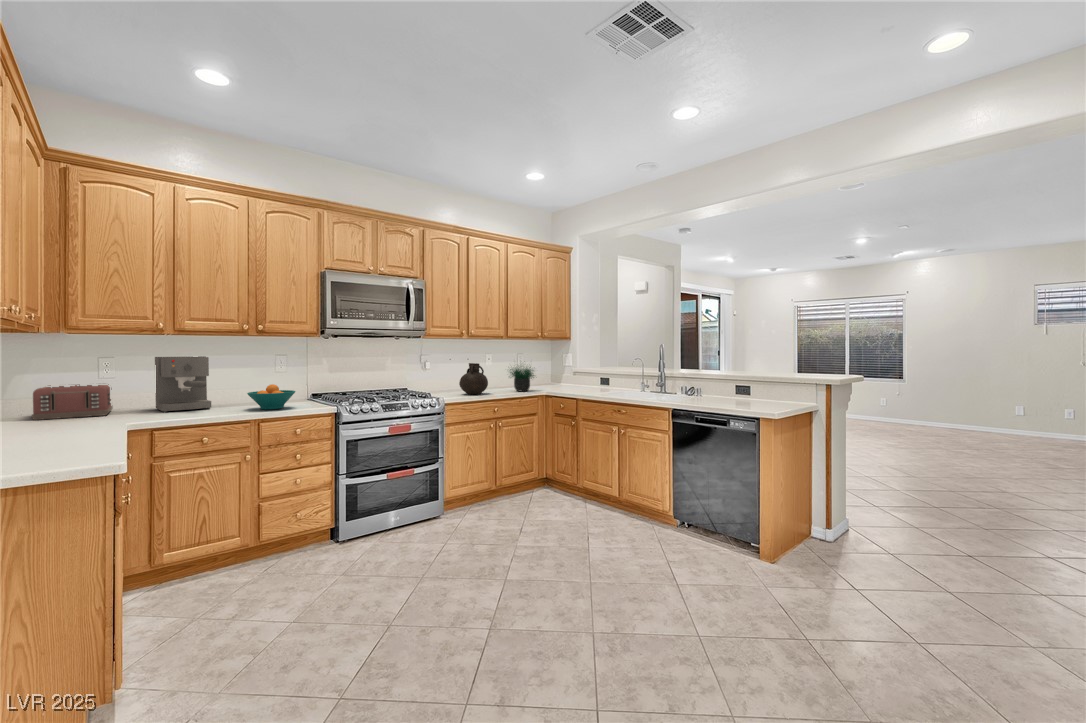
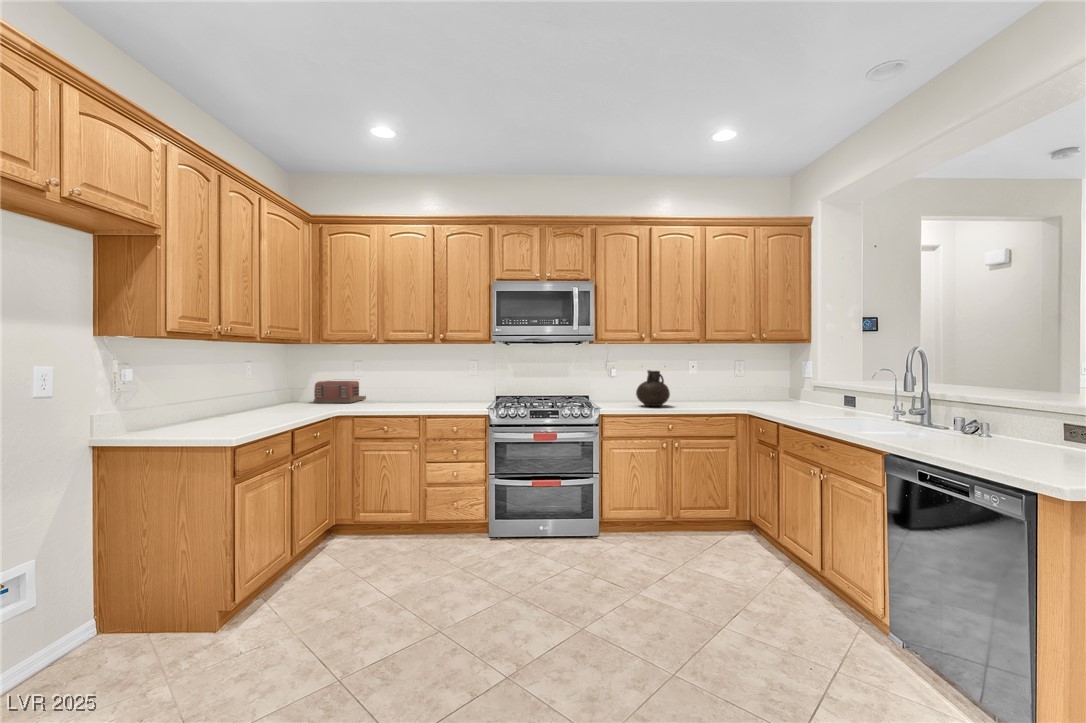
coffee maker: present [155,356,211,412] -> none [382,360,418,404]
potted plant: present [510,367,534,391] -> none [695,361,747,407]
fruit bowl: present [247,384,295,410] -> none [429,385,466,407]

